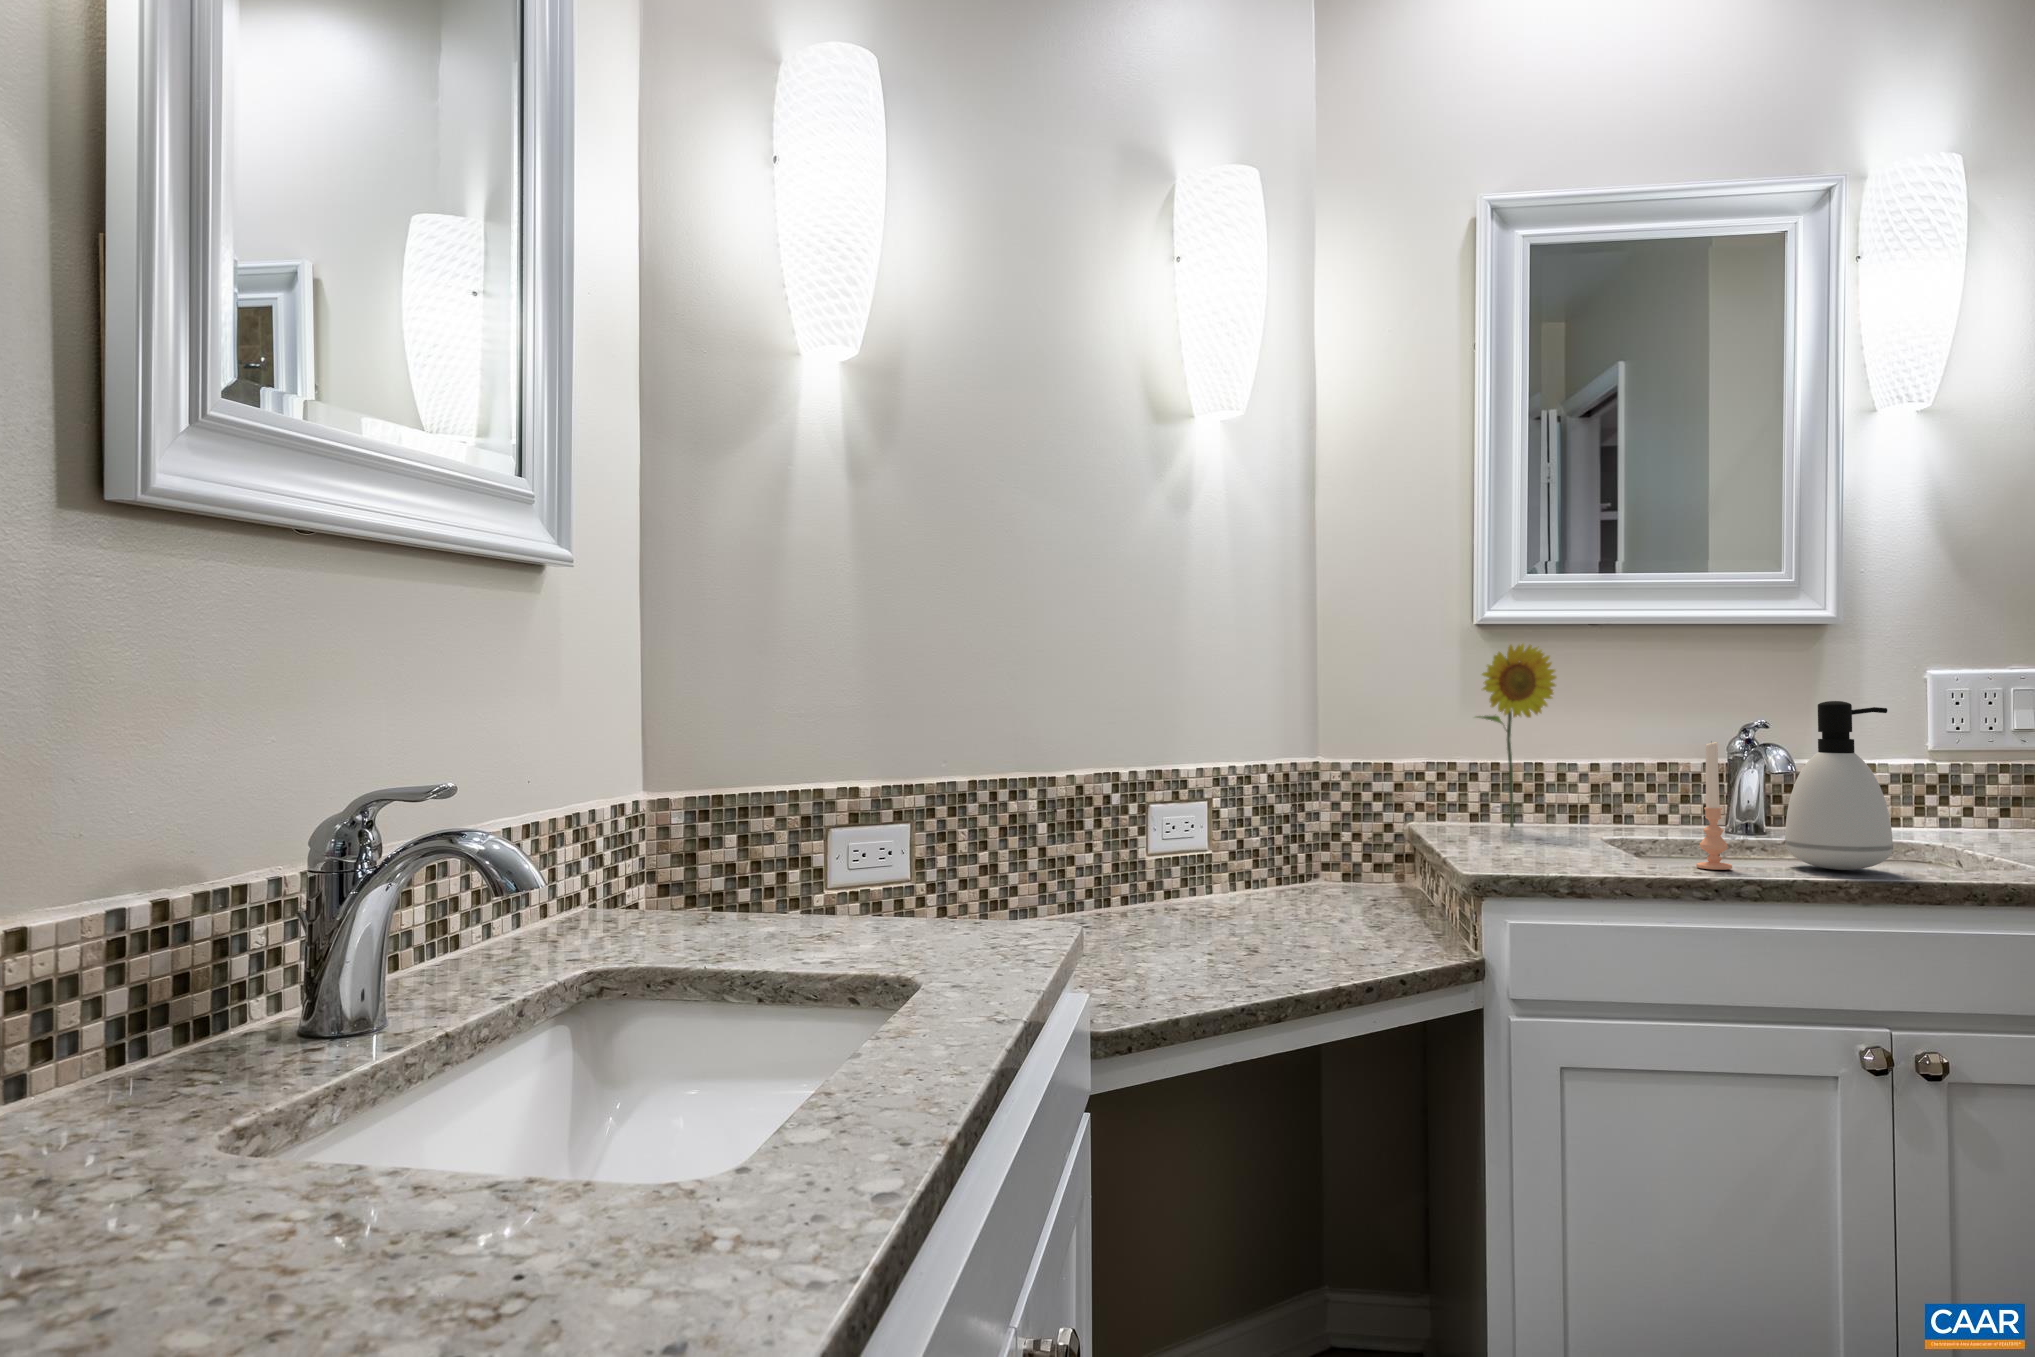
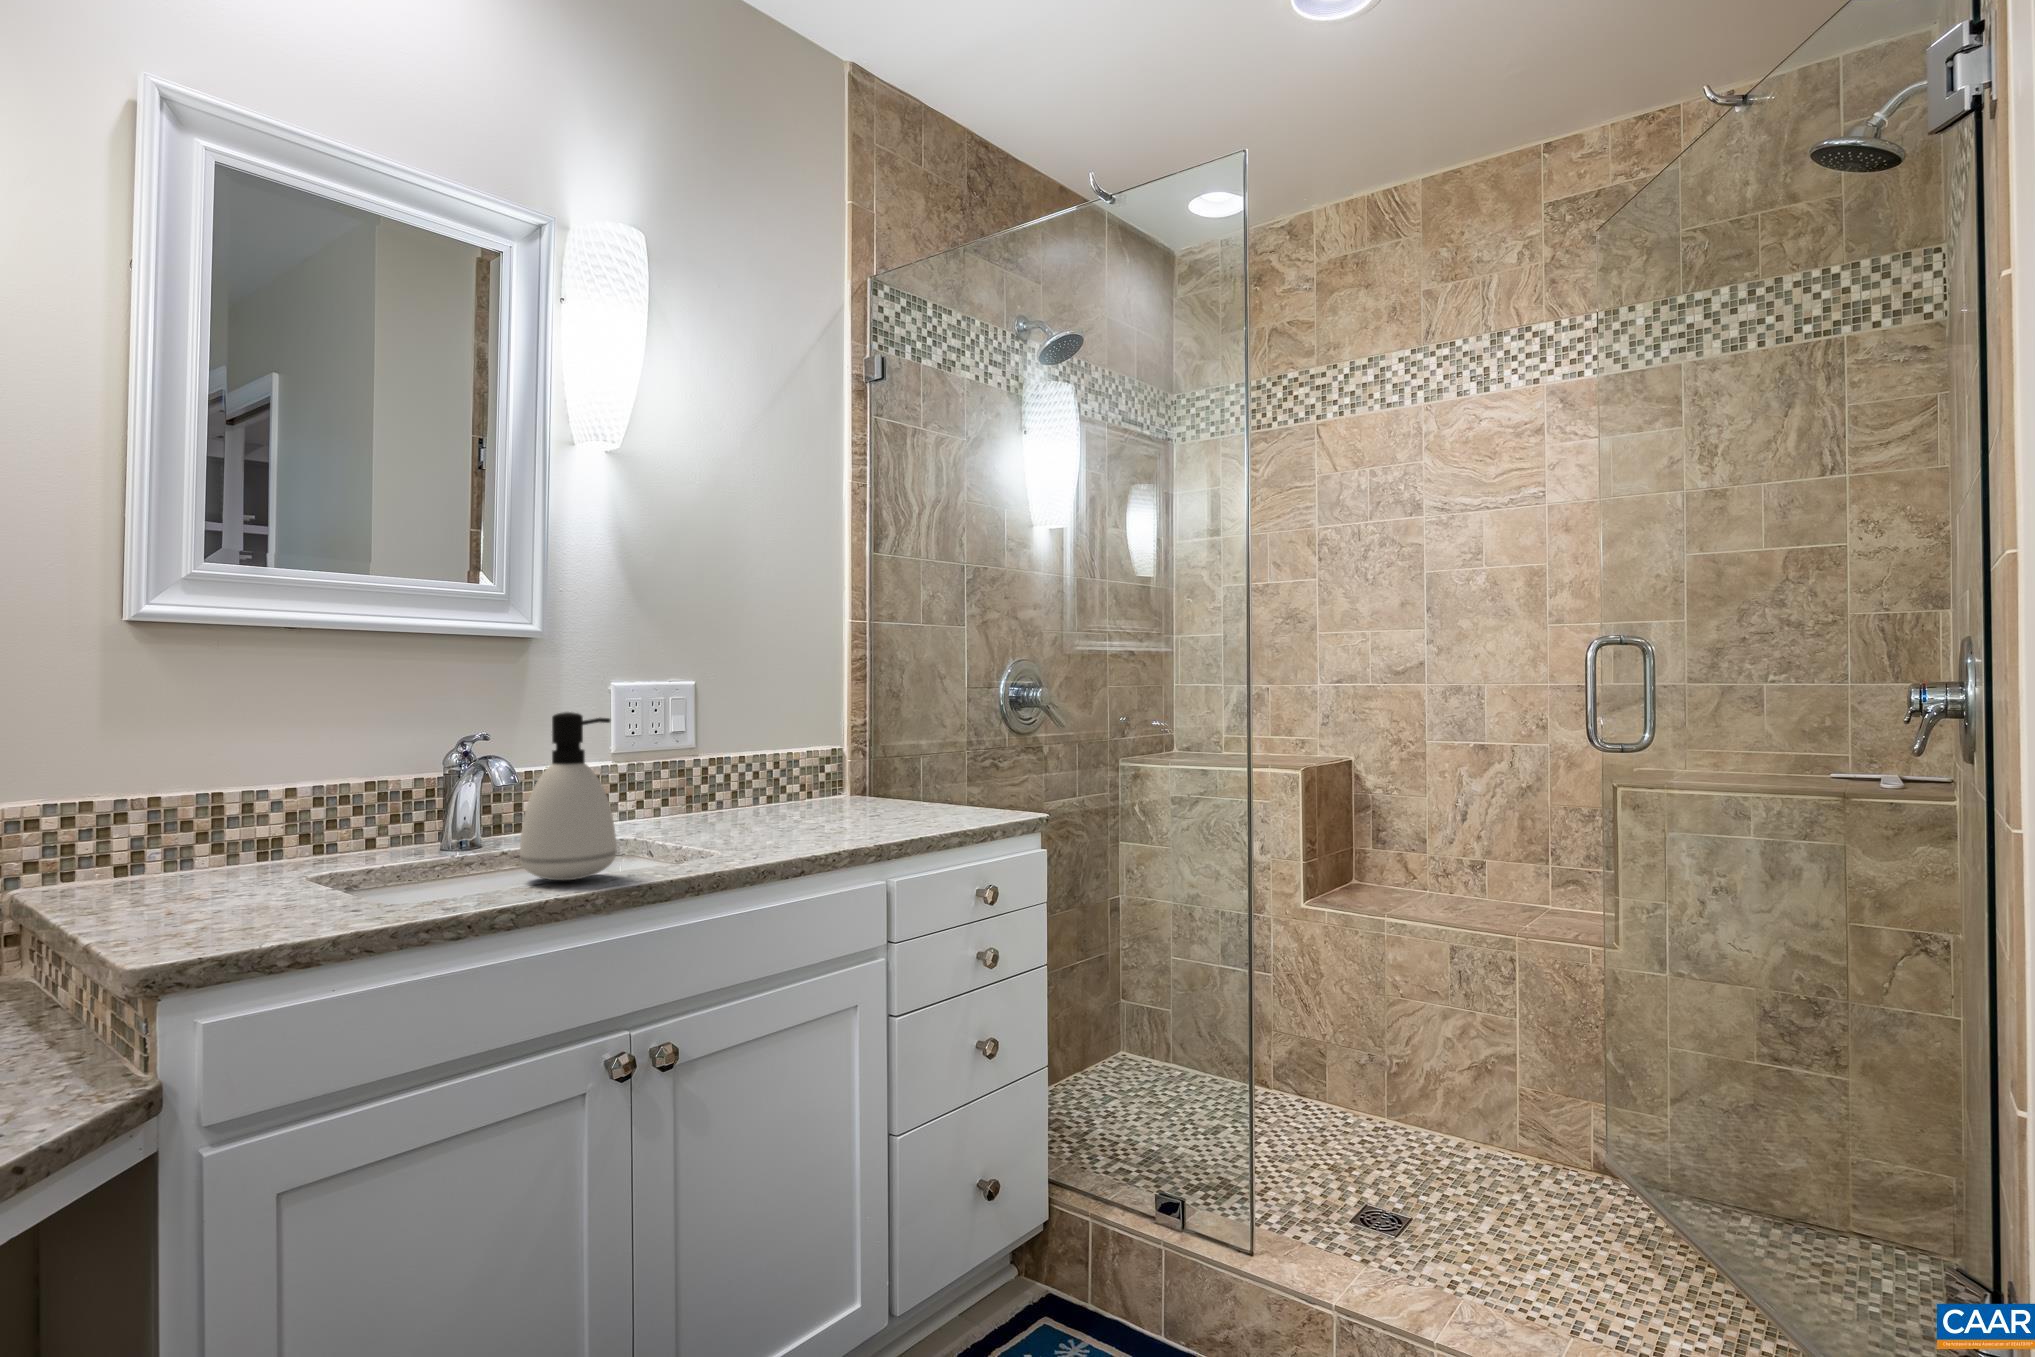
flower: present [1476,644,1556,828] -> none [119,643,245,879]
candle: present [1696,741,1732,870] -> none [435,759,474,902]

